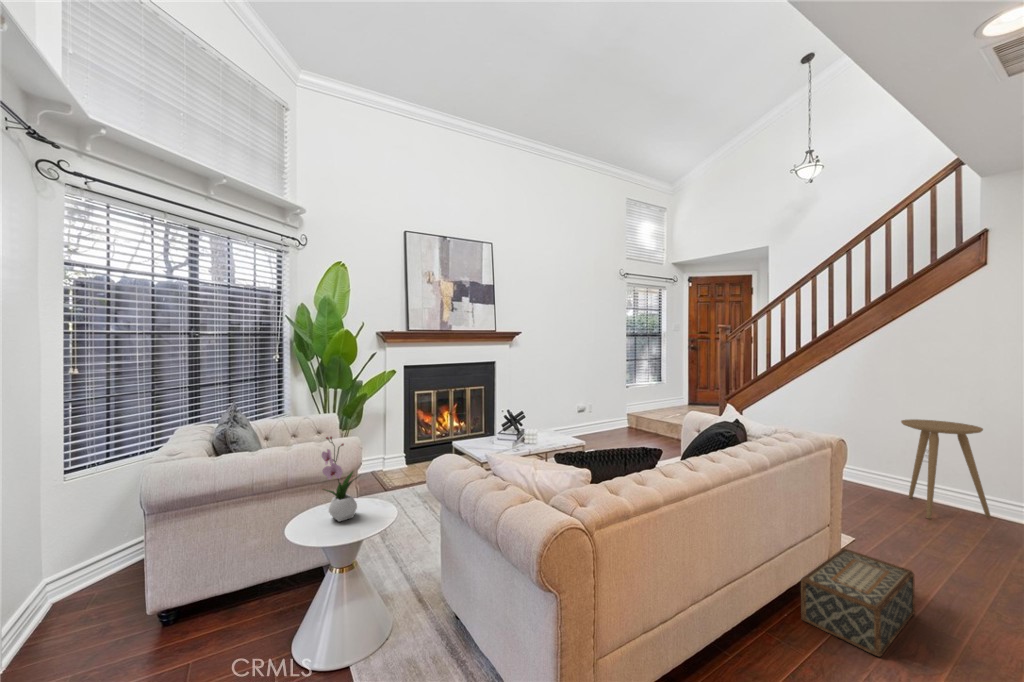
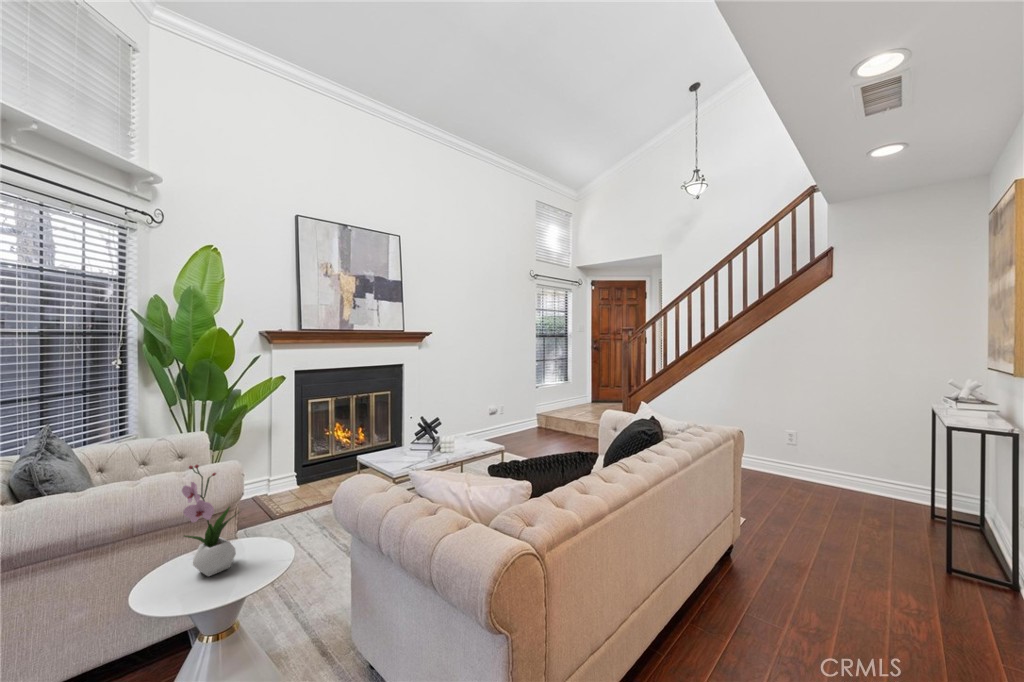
side table: present [901,419,990,519] -> none [772,408,837,493]
woven basket: present [801,548,915,657] -> none [719,531,805,633]

